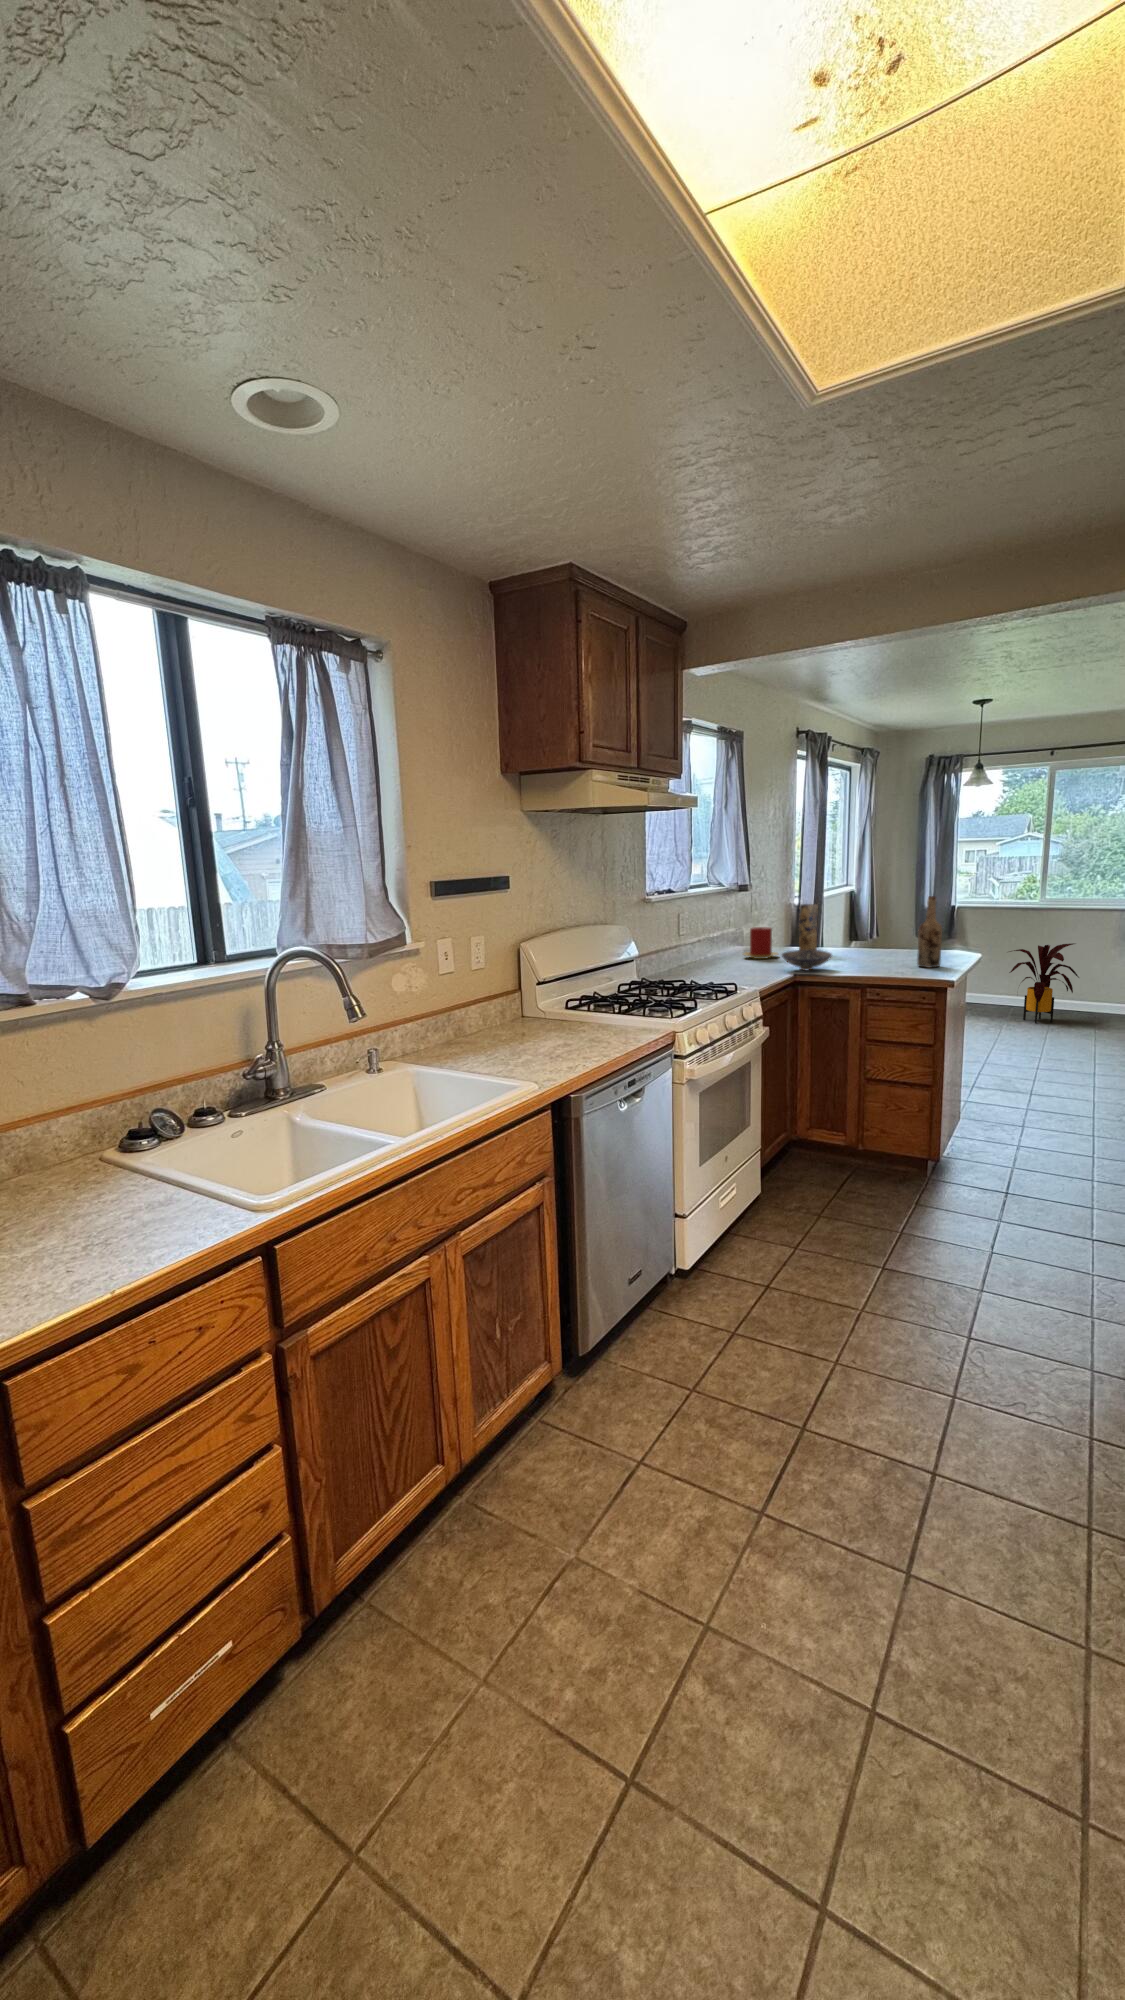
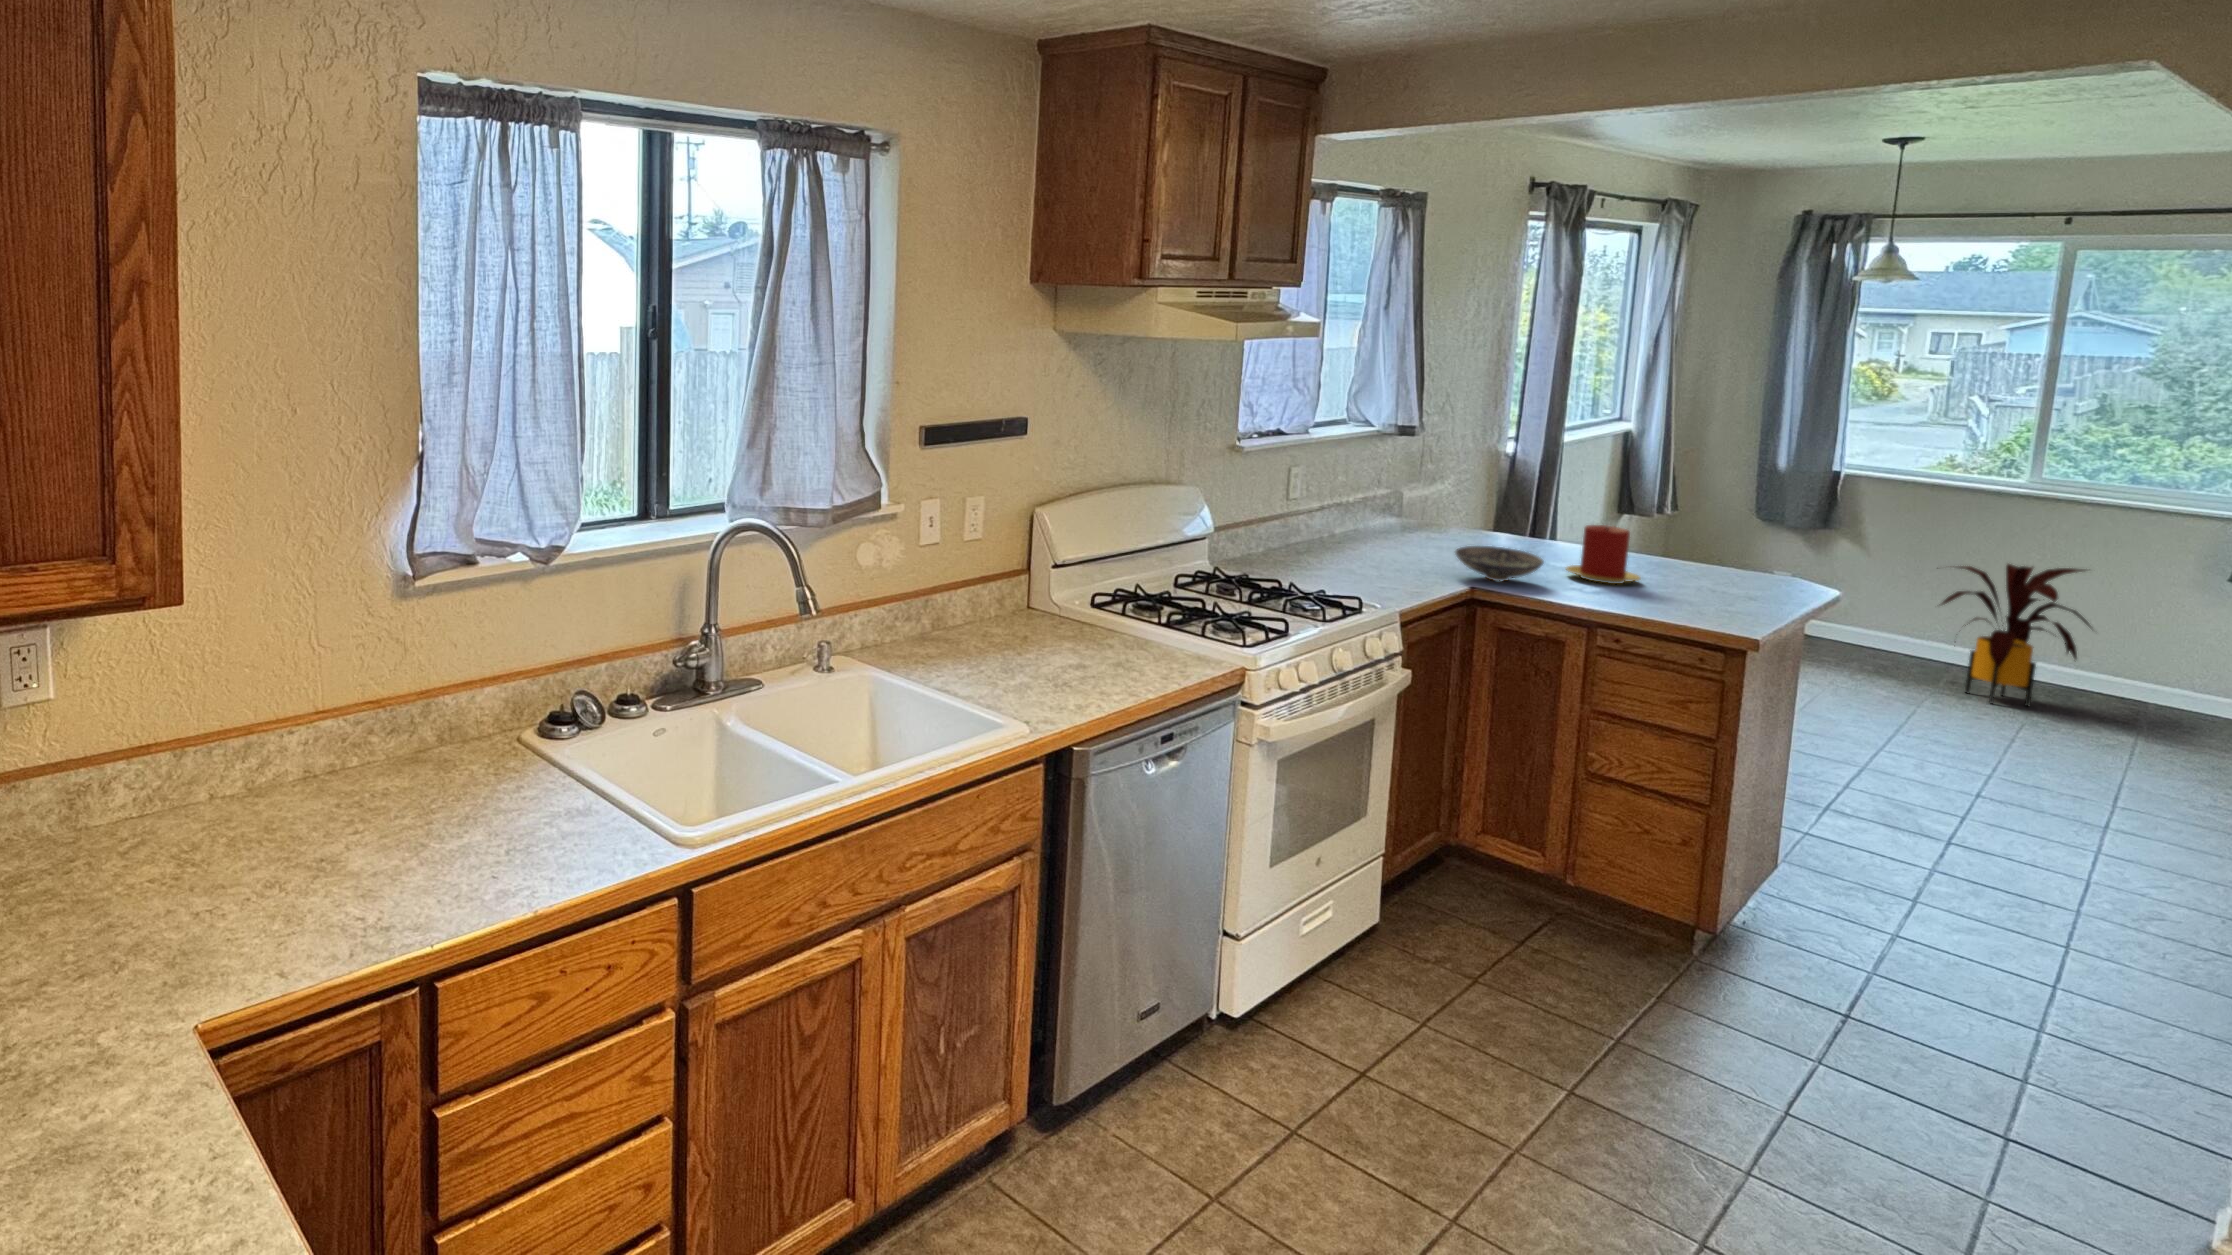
wine bottle: present [917,896,942,968] -> none [1700,491,1752,607]
vase: present [799,904,817,950] -> none [1496,468,1534,547]
candle: present [744,927,778,959] -> present [1566,525,1640,584]

